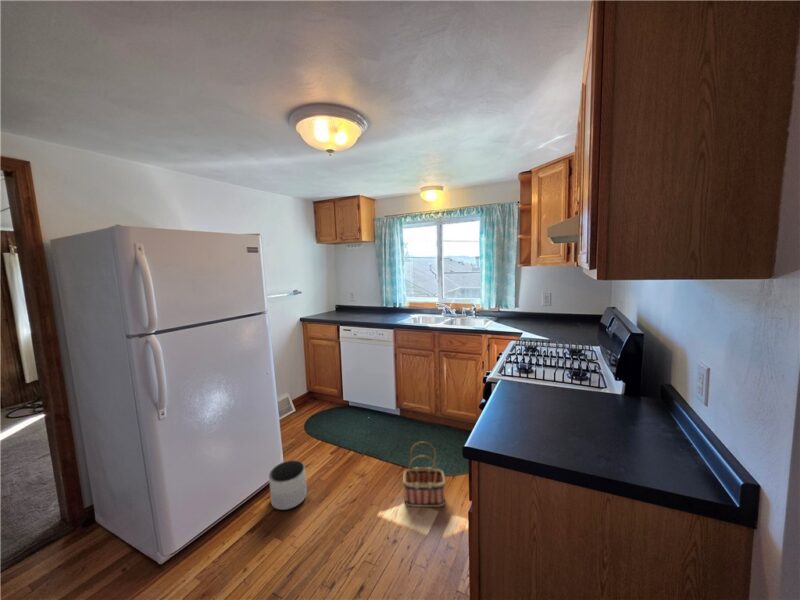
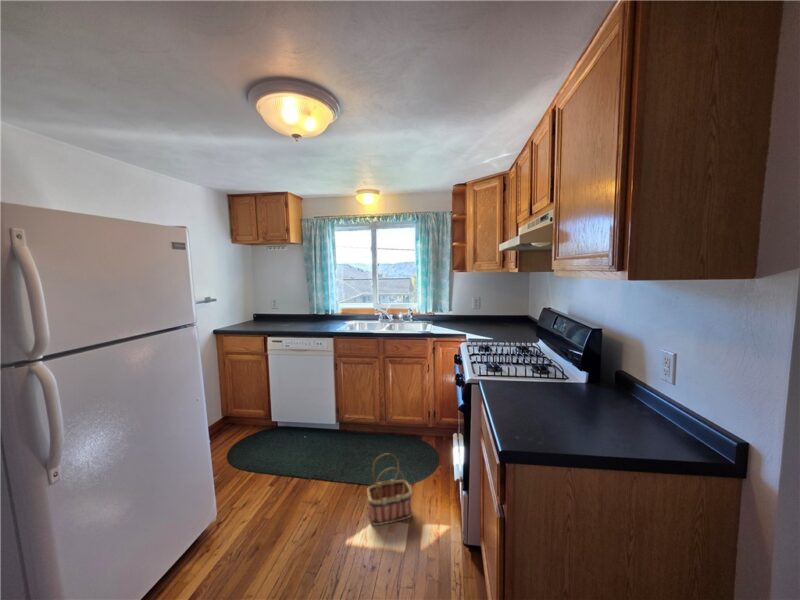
planter: present [269,460,307,510] -> none [204,502,253,567]

